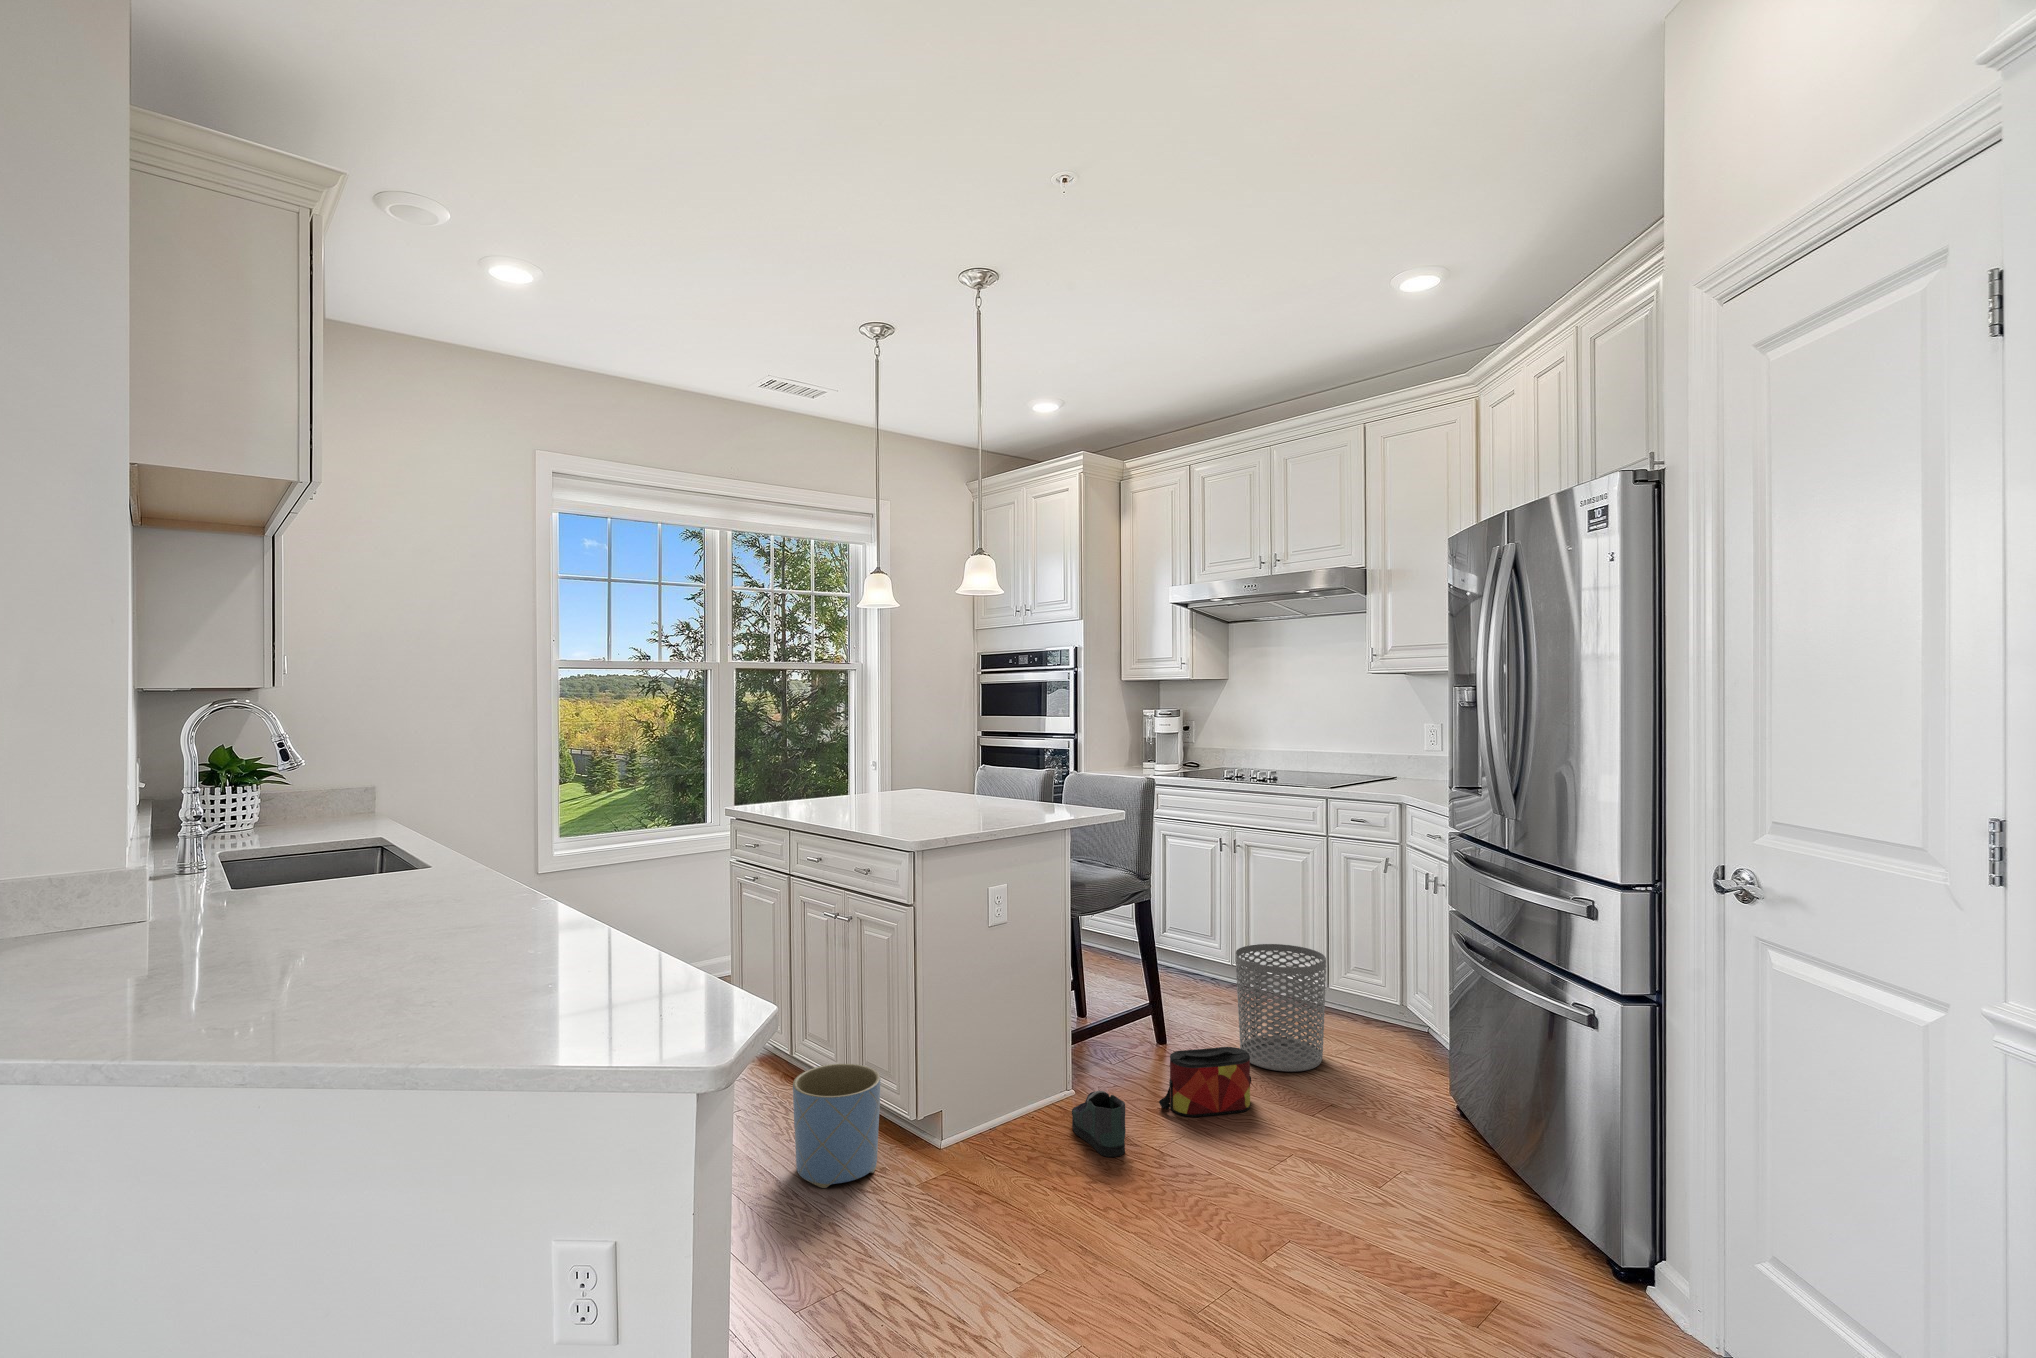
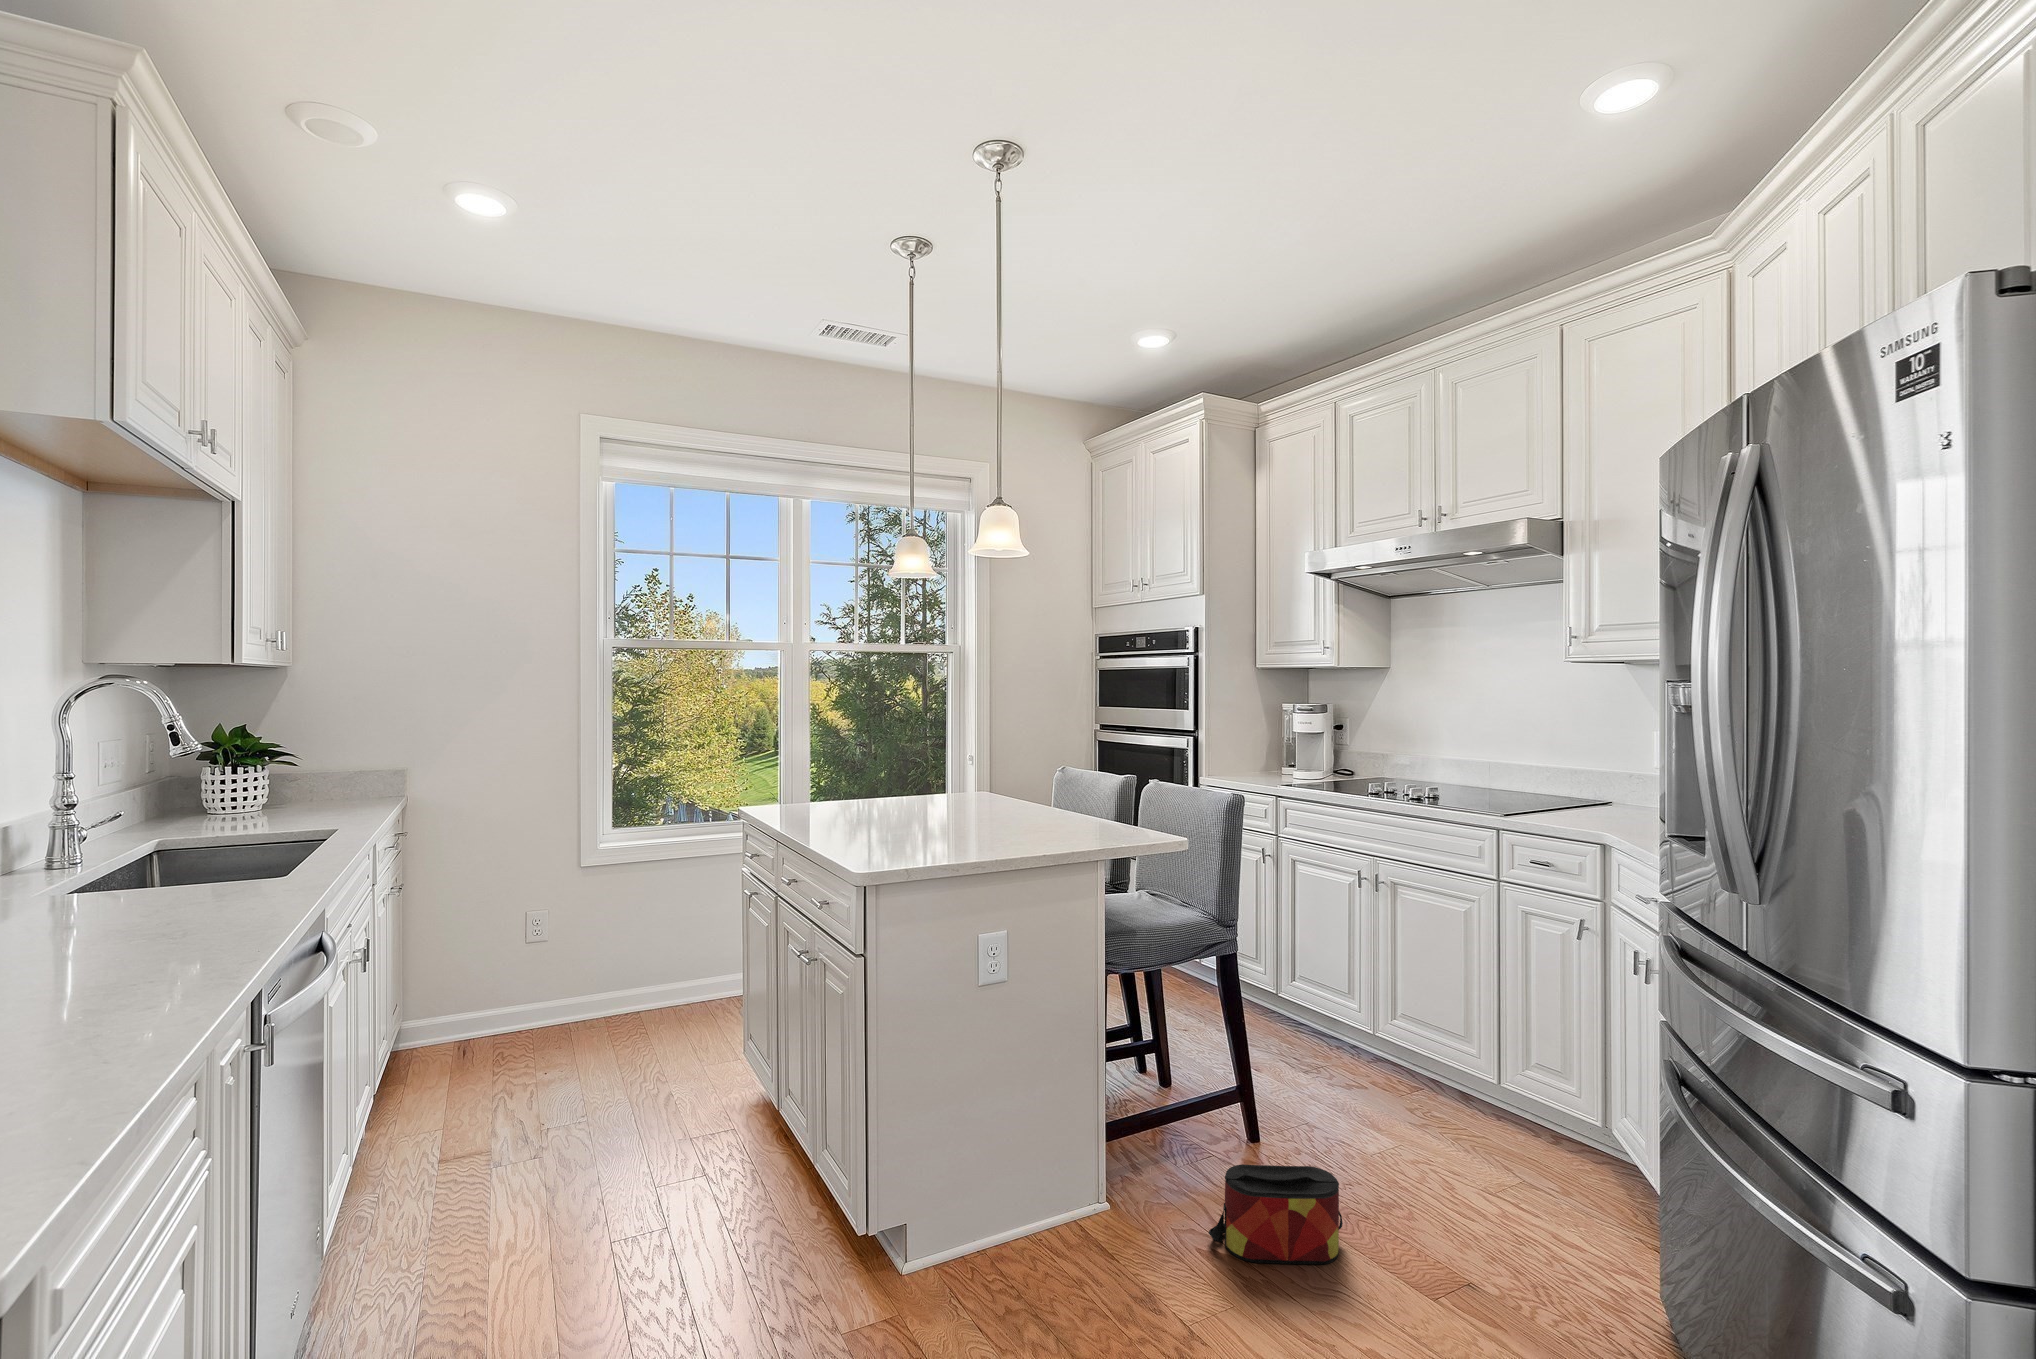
waste bin: present [1235,944,1326,1072] -> none [1346,1019,1474,1205]
planter: present [793,1064,881,1188] -> none [710,1138,821,1303]
shoe: present [1072,1091,1126,1157] -> none [1080,1215,1138,1316]

